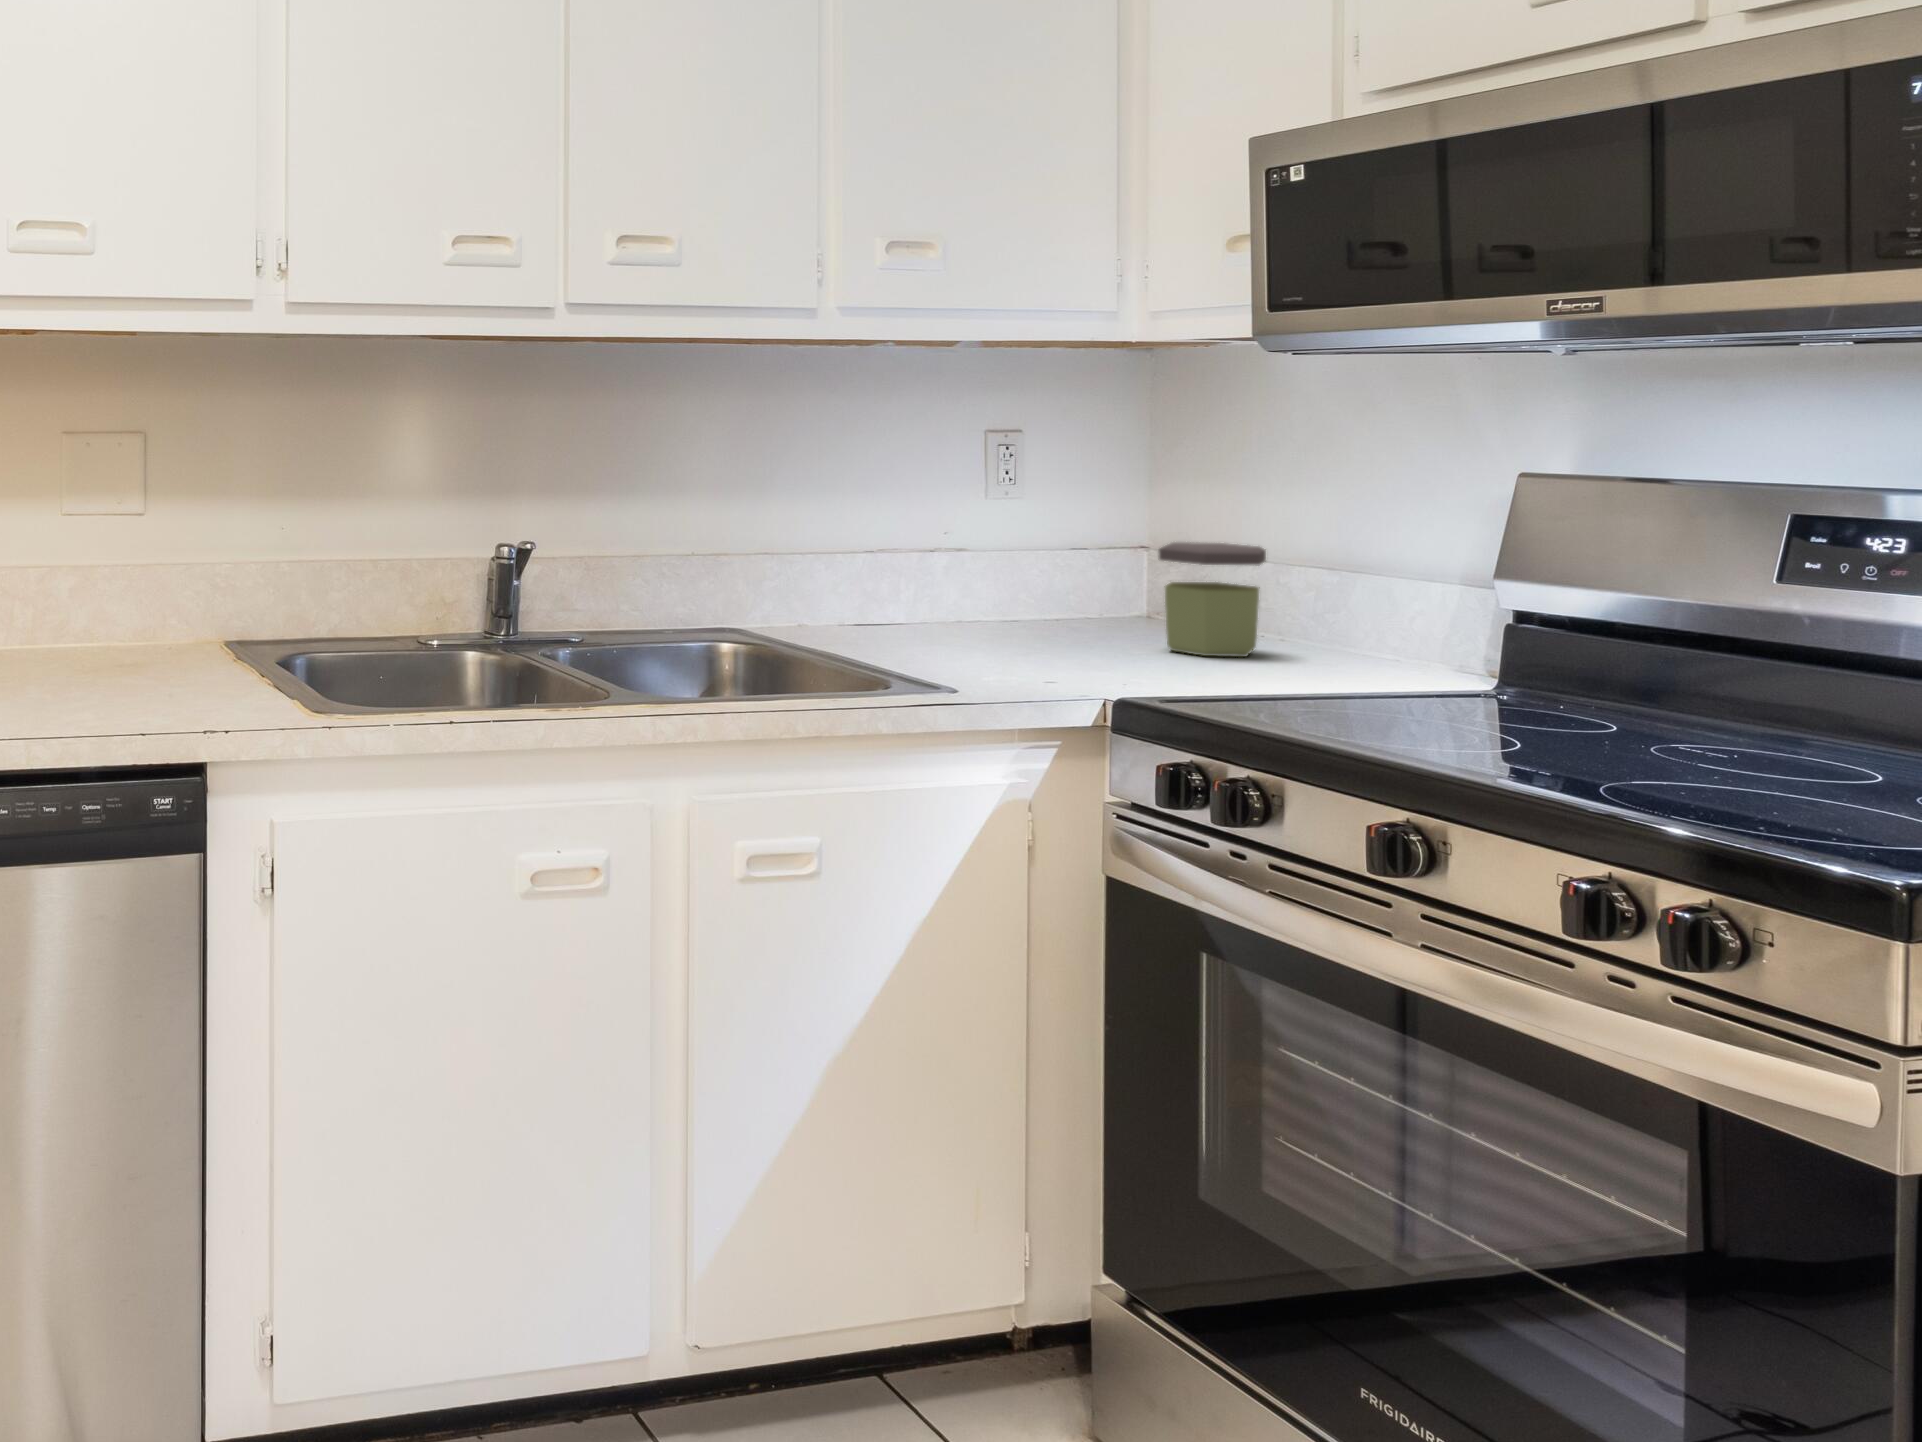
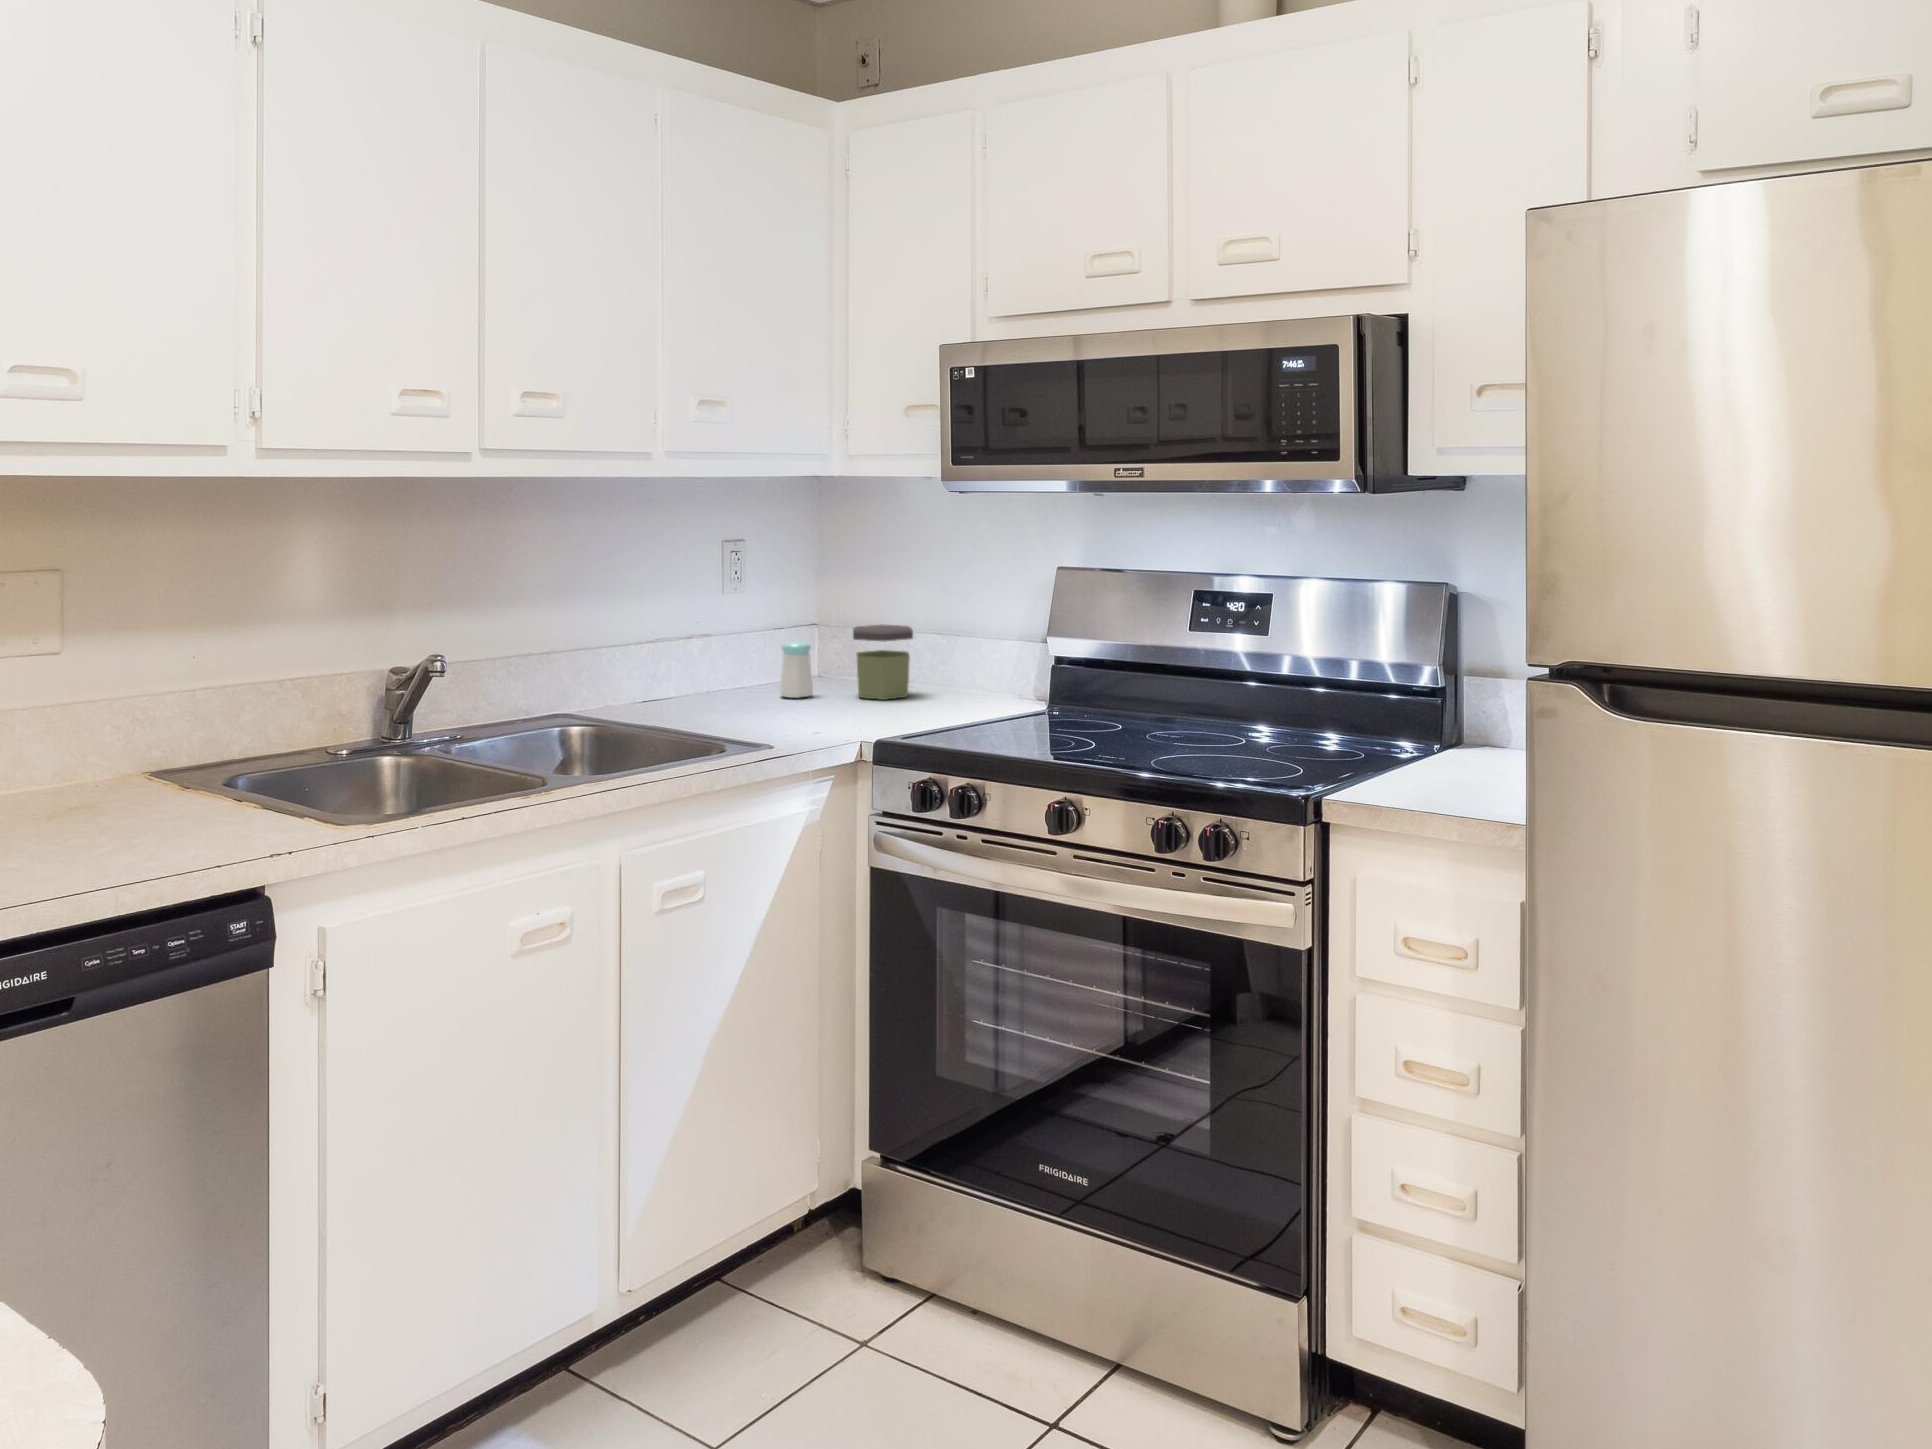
salt shaker: none [1048,559,1100,641] -> present [780,641,813,698]

